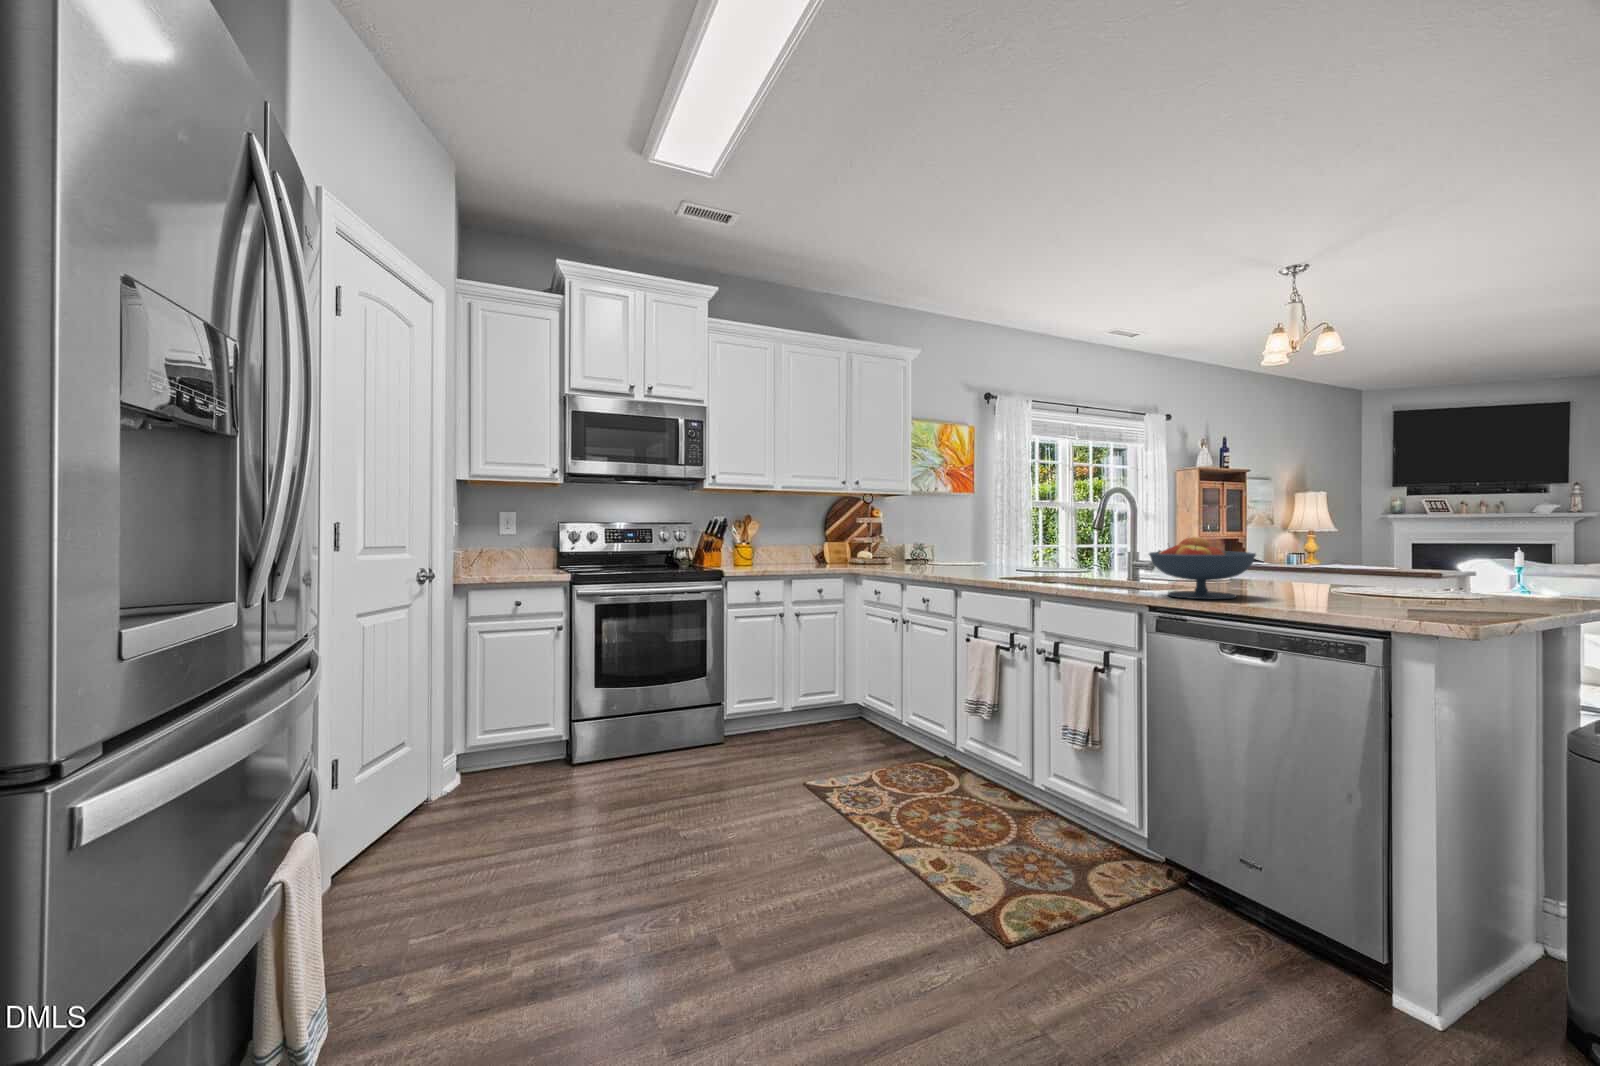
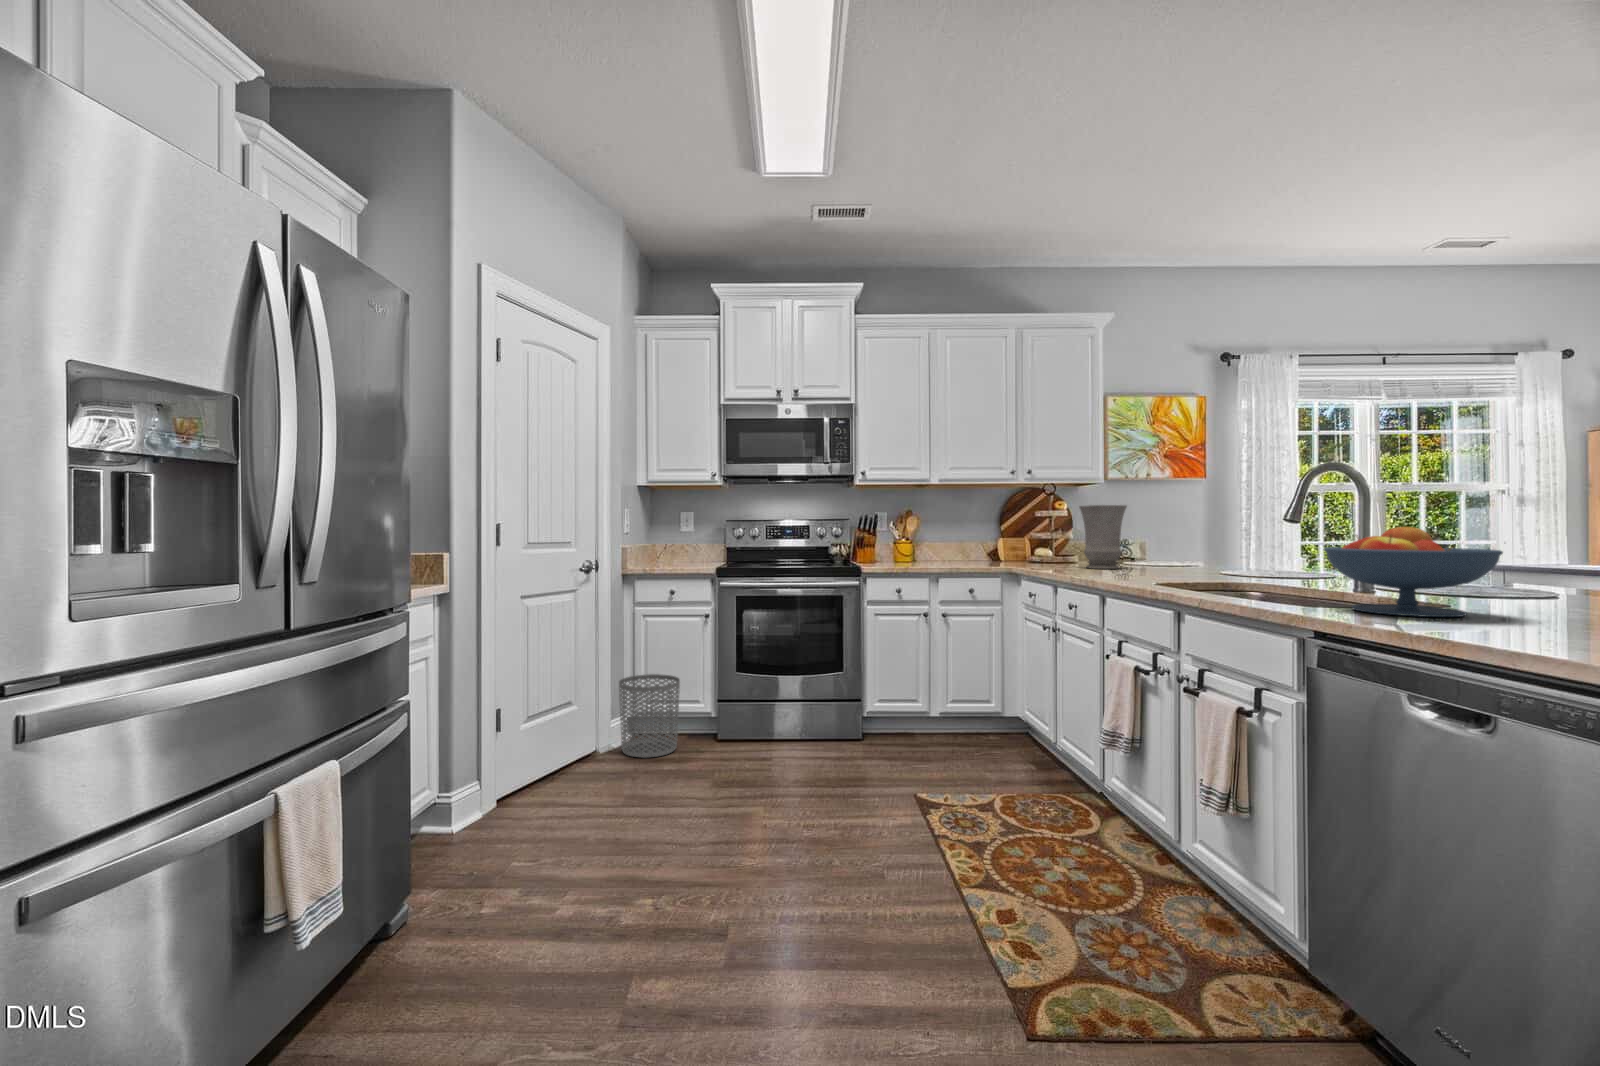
vase: none [908,516,946,570] -> present [1080,505,1127,569]
waste bin: none [482,696,549,784] -> present [619,674,680,758]

